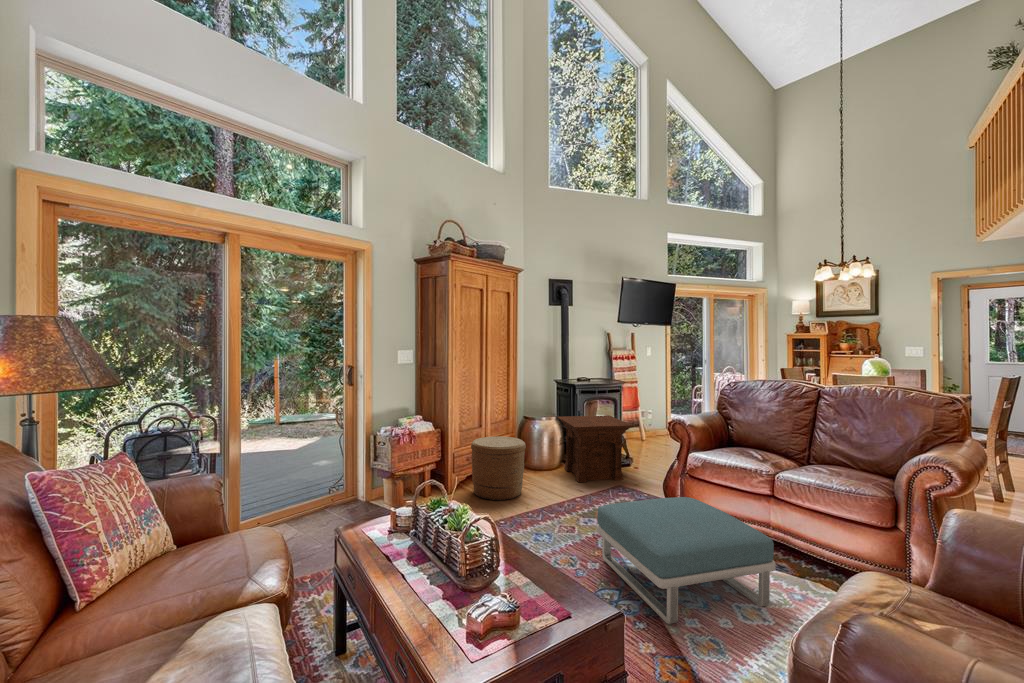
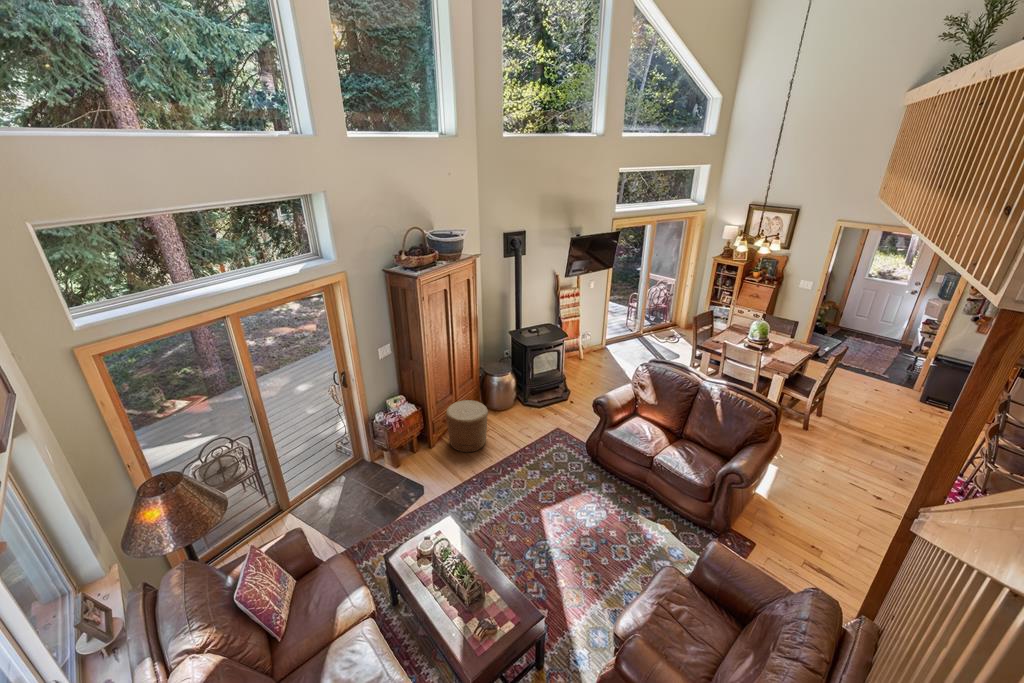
side table: present [557,415,633,482] -> none [512,365,570,425]
footstool: present [597,497,775,624] -> none [538,472,639,567]

